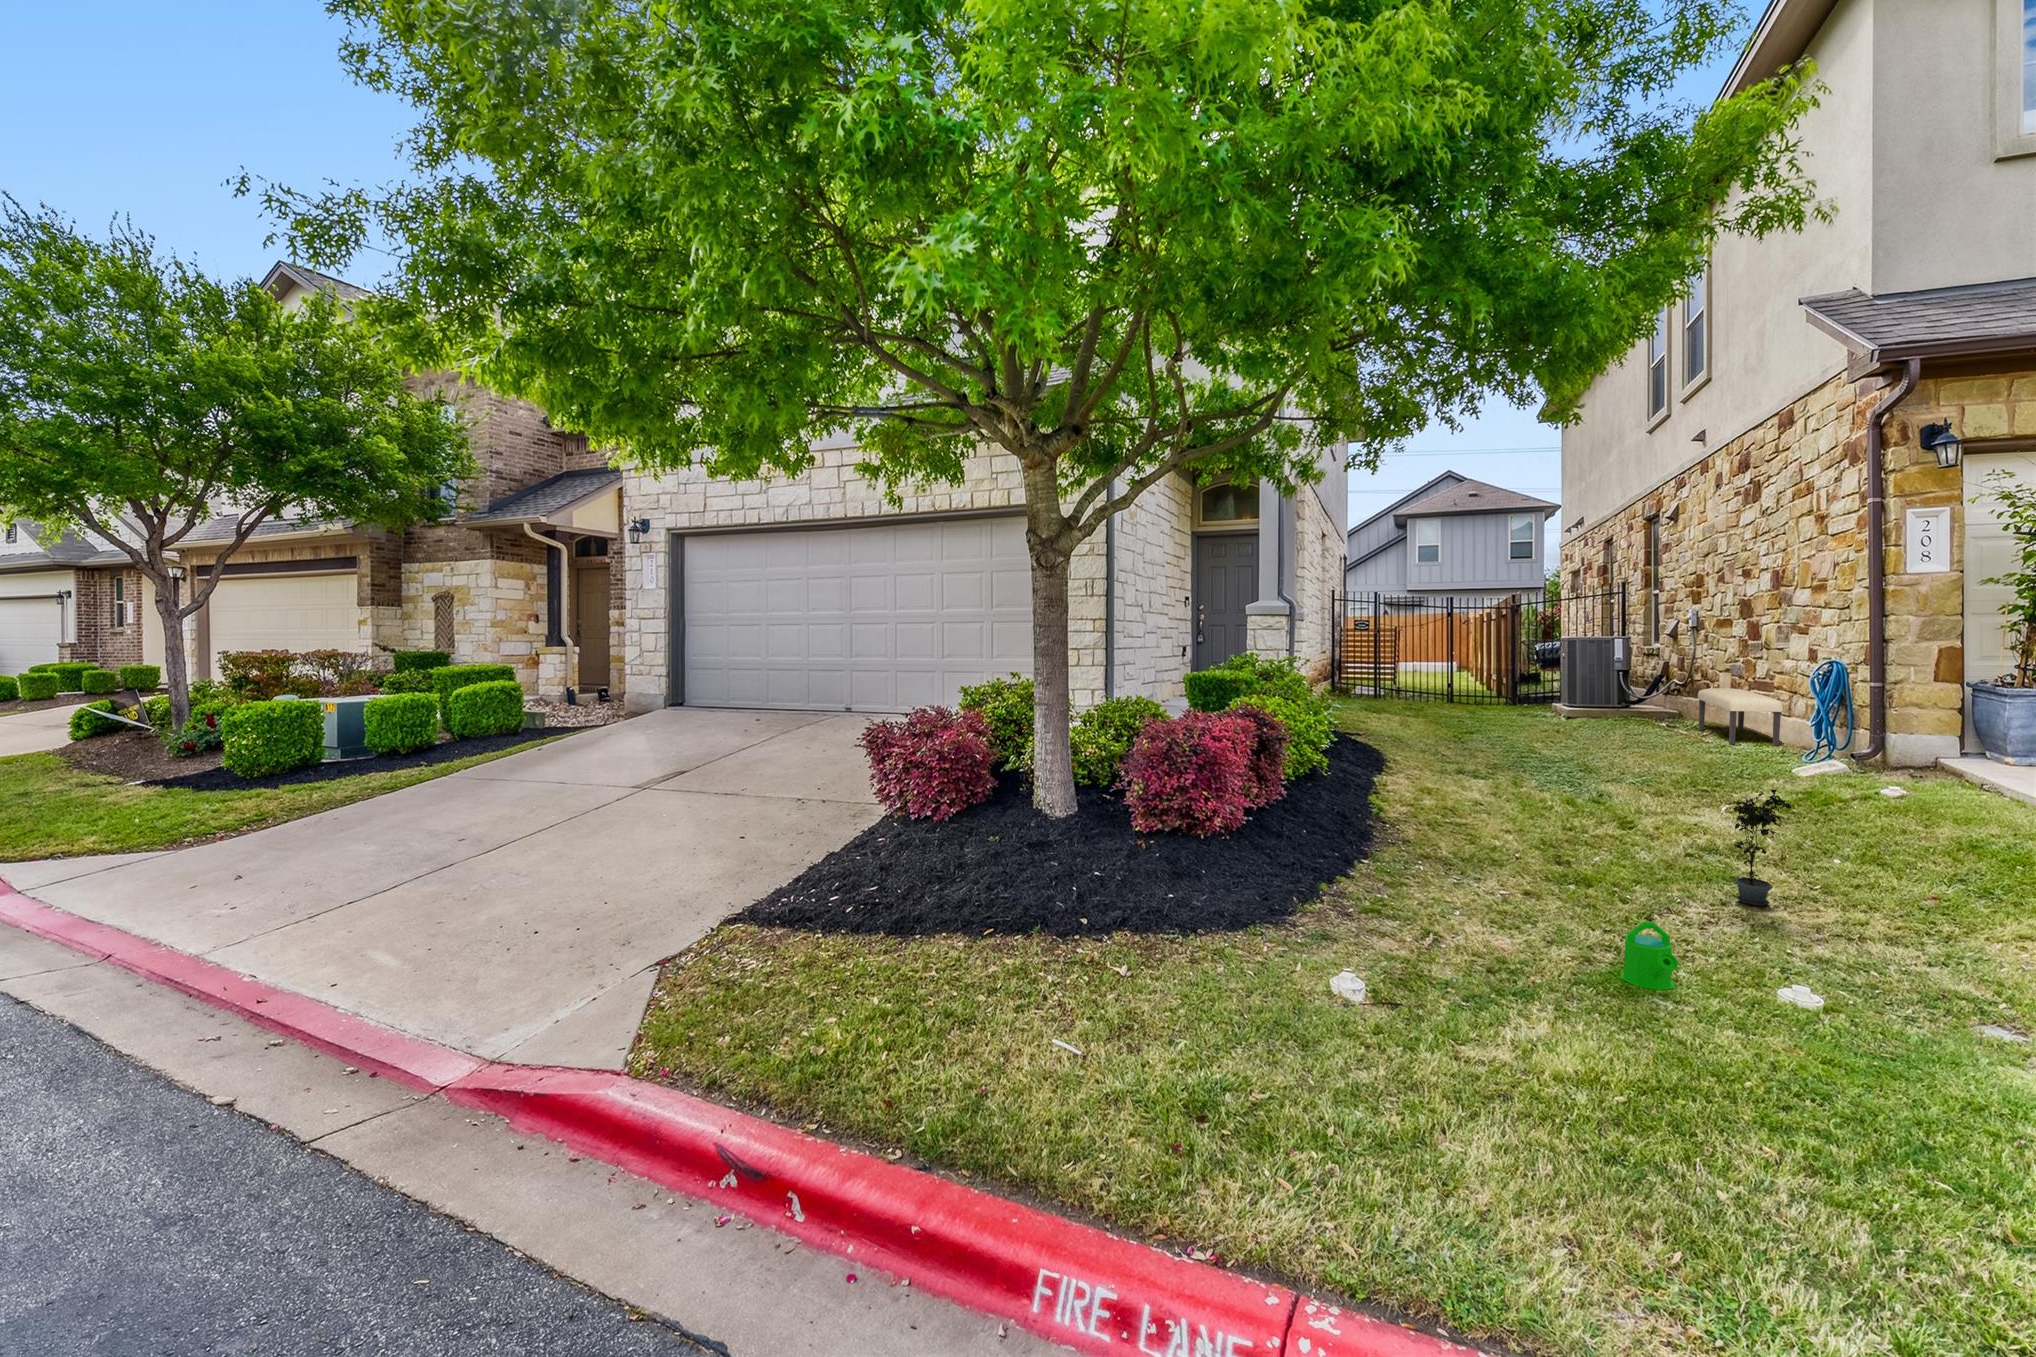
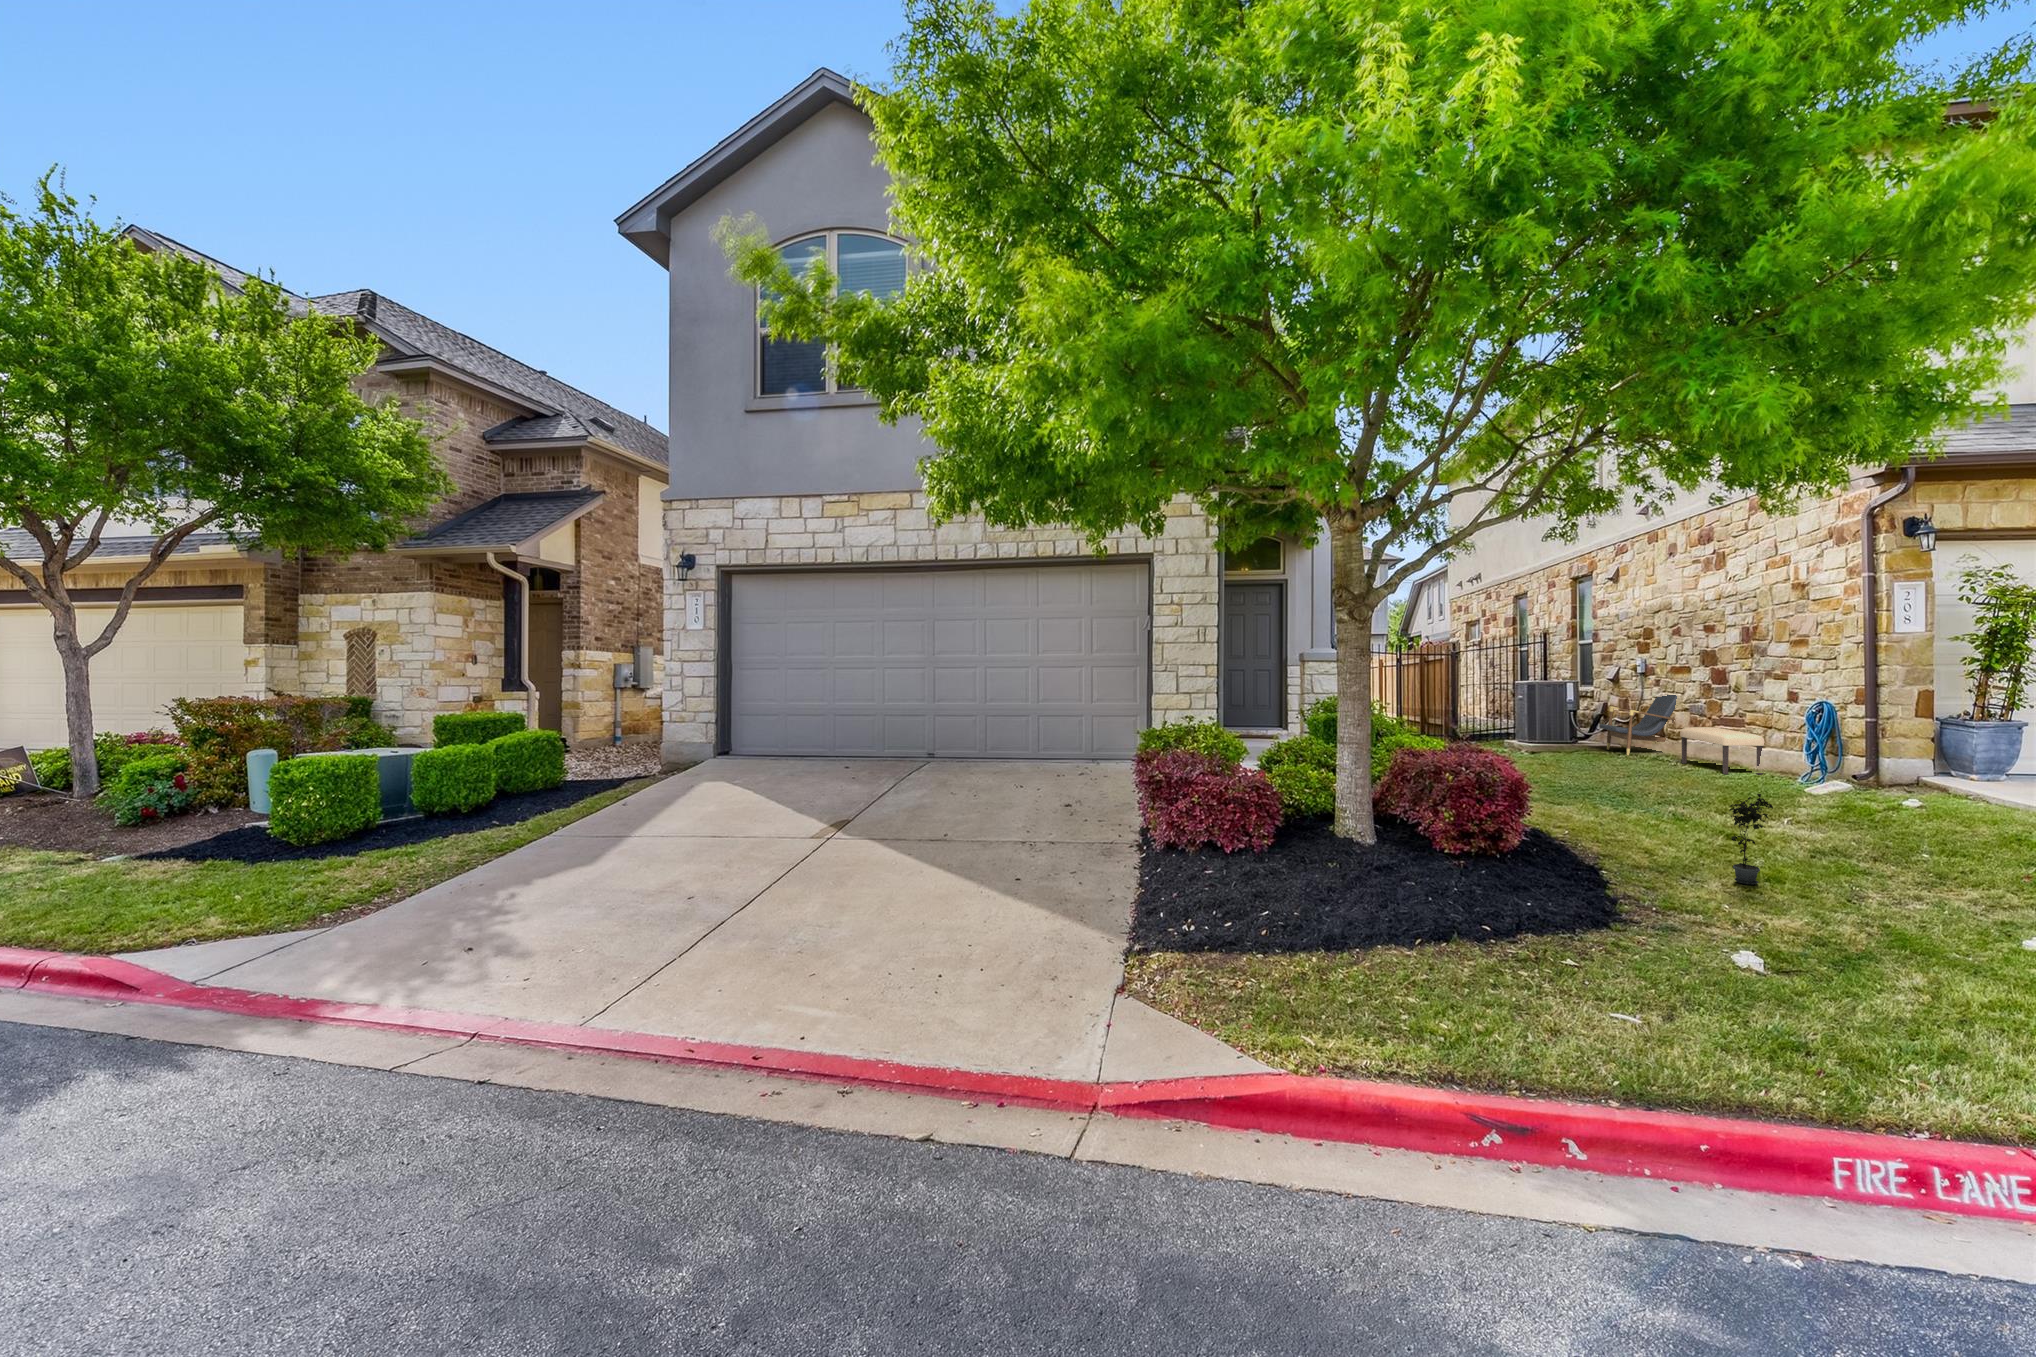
lounge chair: none [1625,647,1719,719] -> present [1600,695,1677,755]
potted plant: present [1729,789,1792,906] -> present [1727,794,1773,885]
watering can: present [1620,921,1679,990] -> none [1899,897,1967,950]

